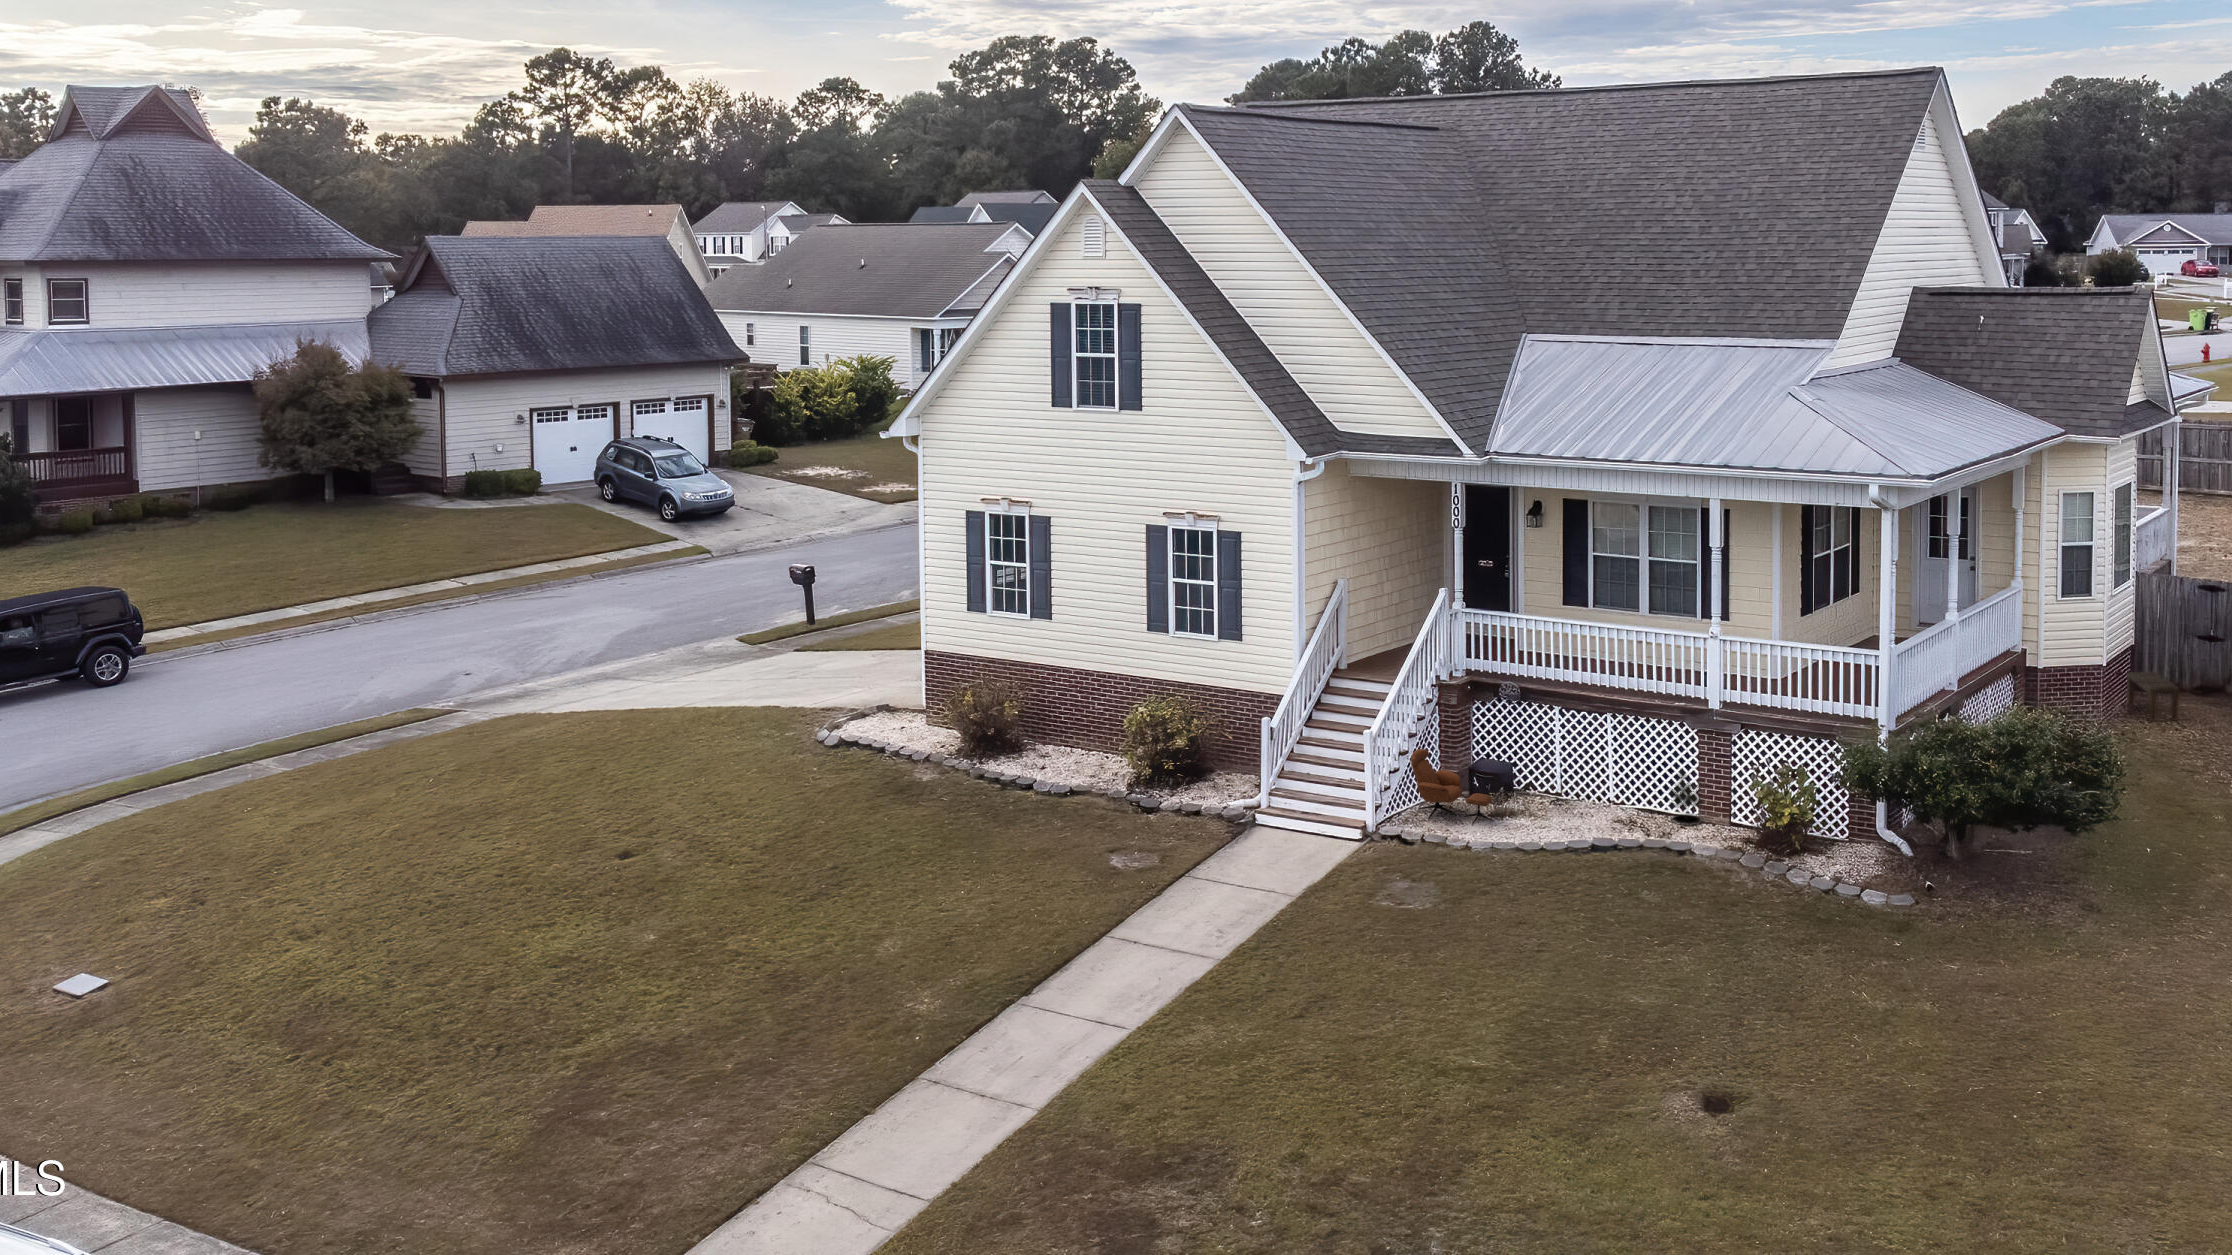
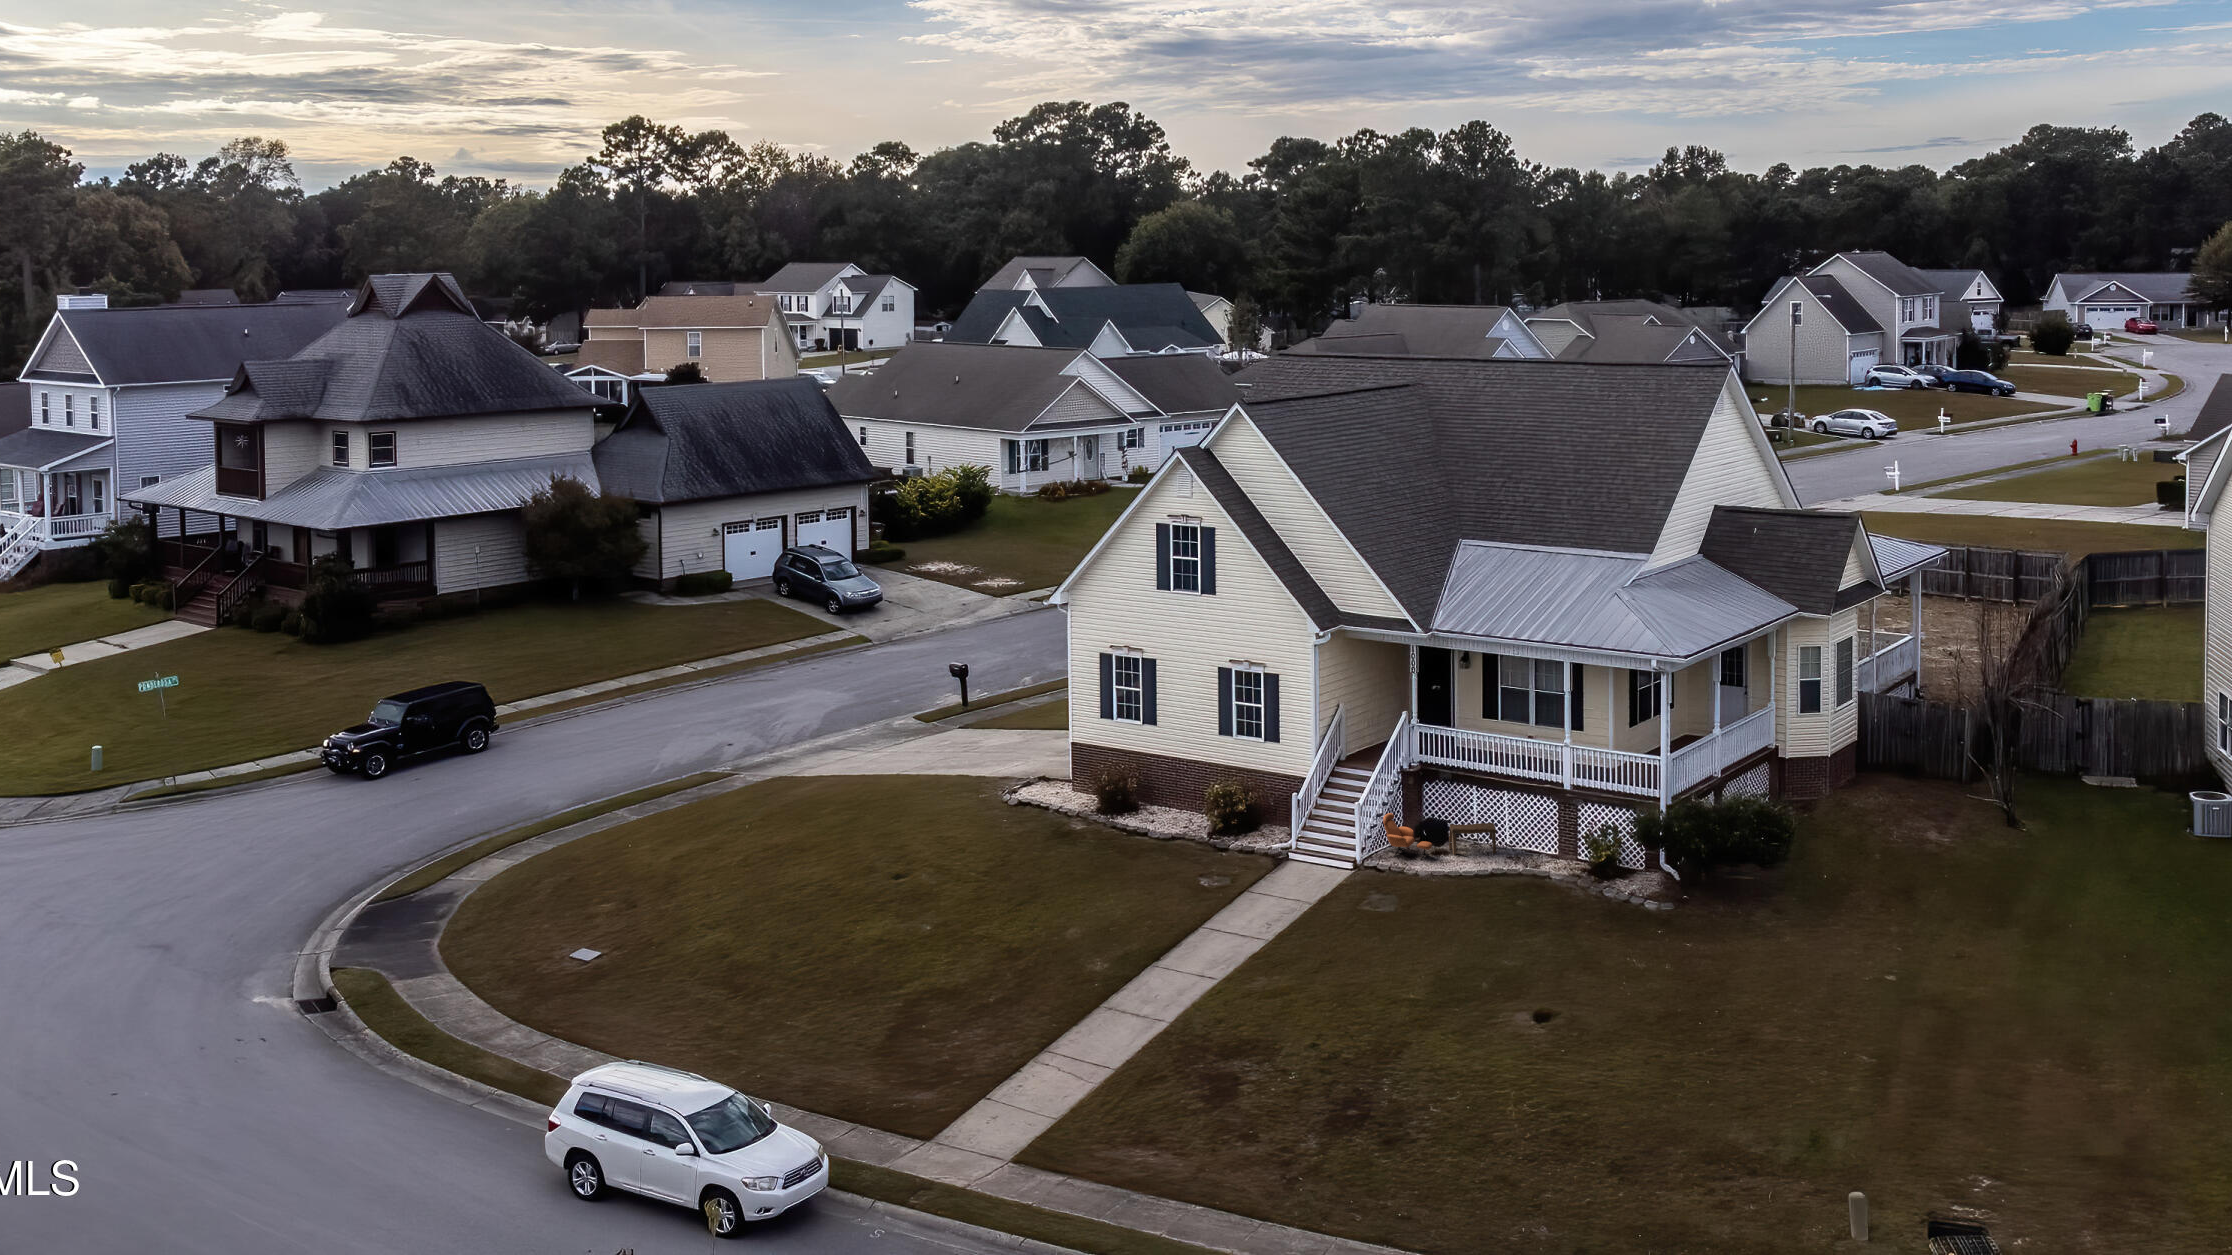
bench: present [2127,672,2179,721] -> present [1449,823,1496,855]
potted tree: present [1669,770,1703,826] -> none [1539,826,1562,862]

